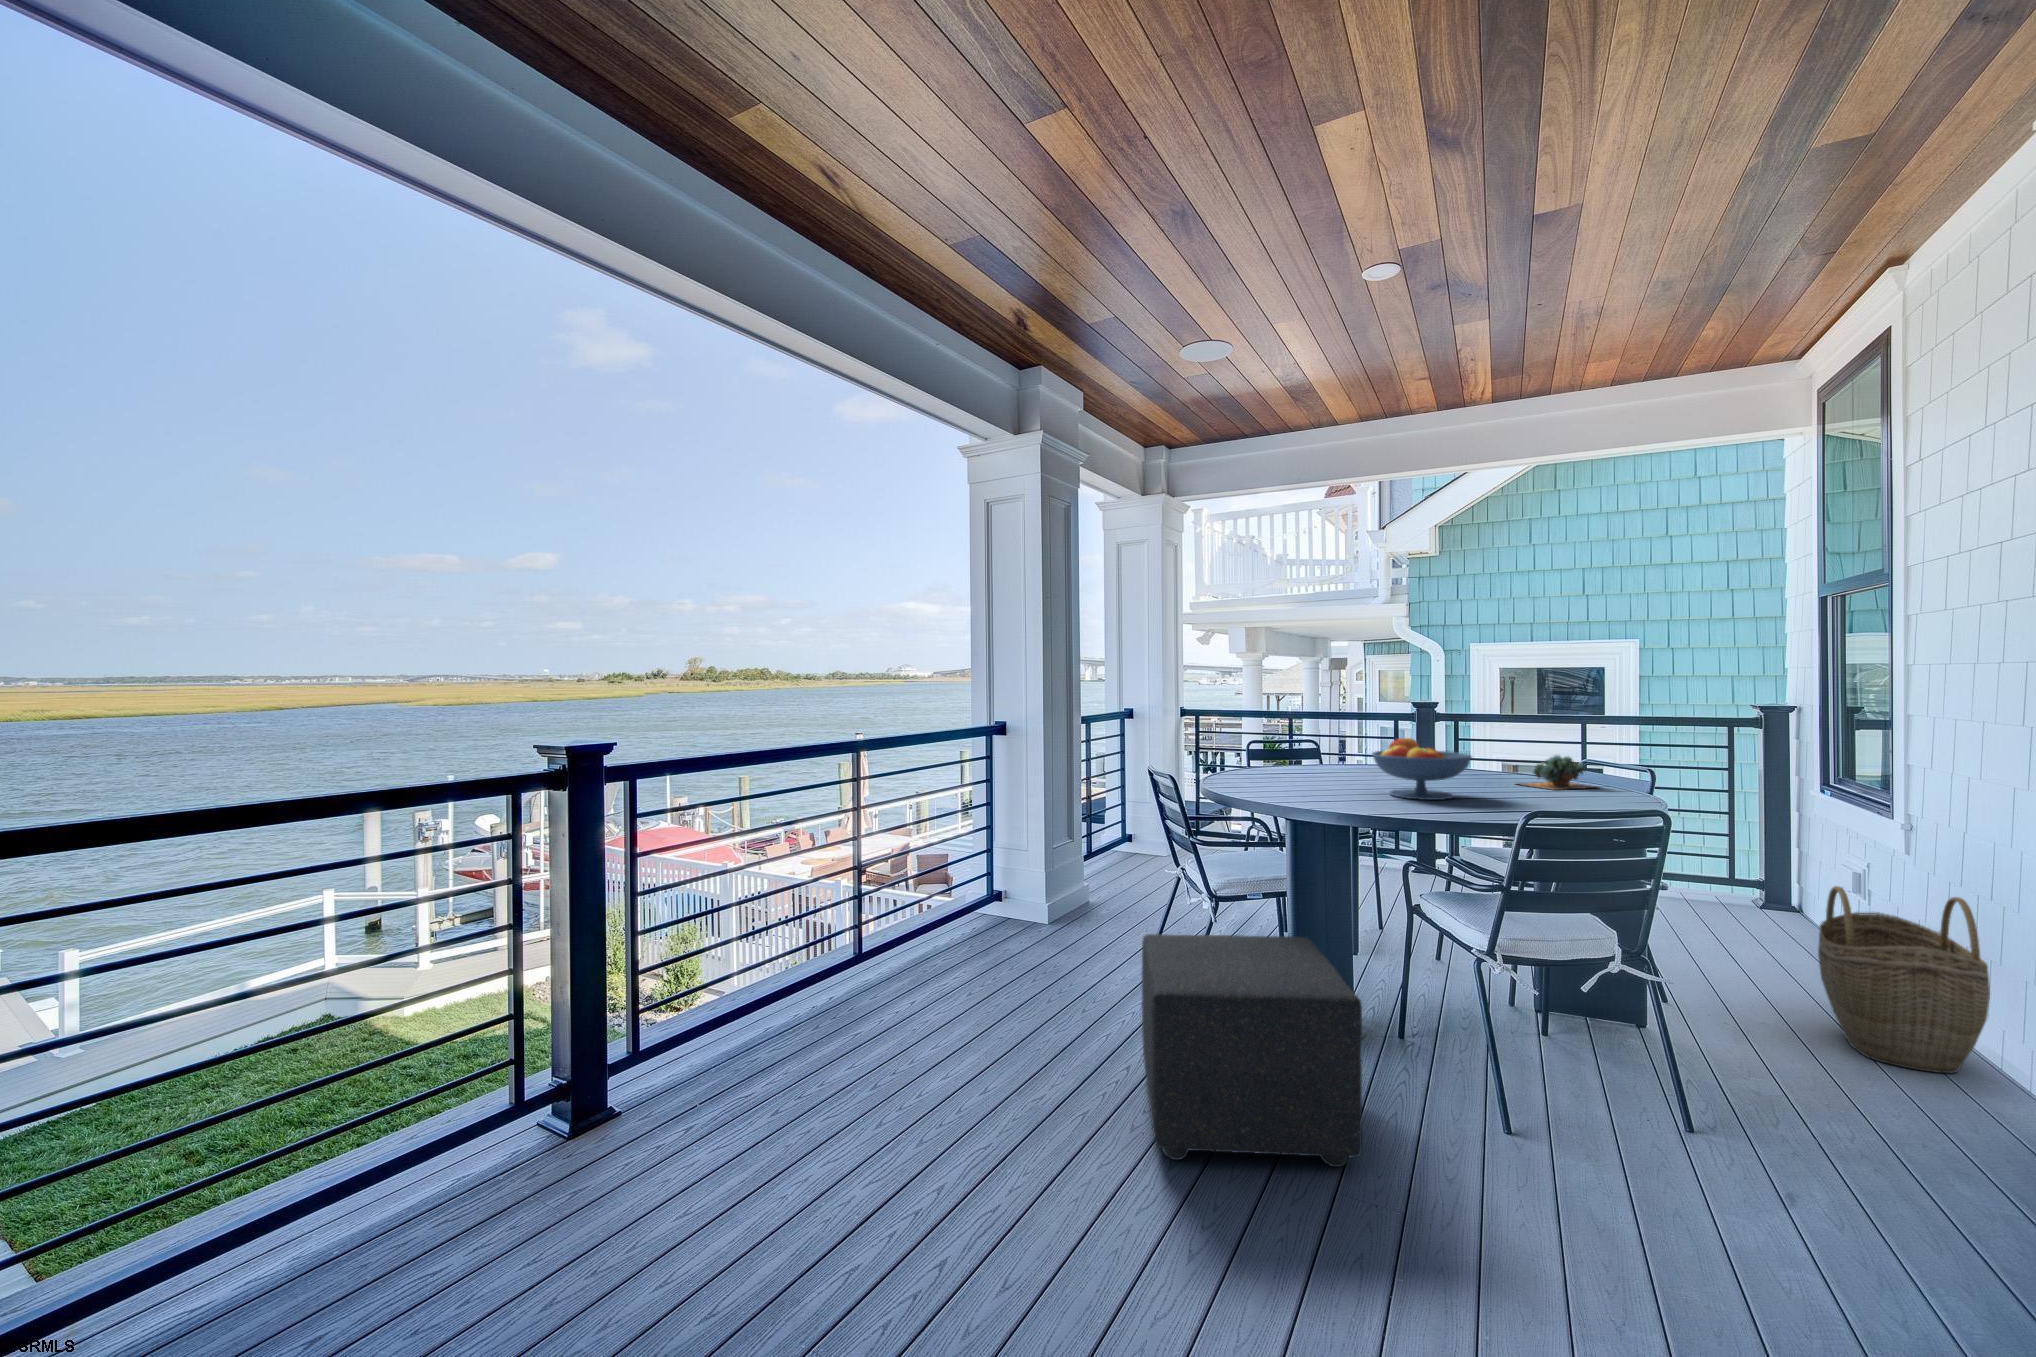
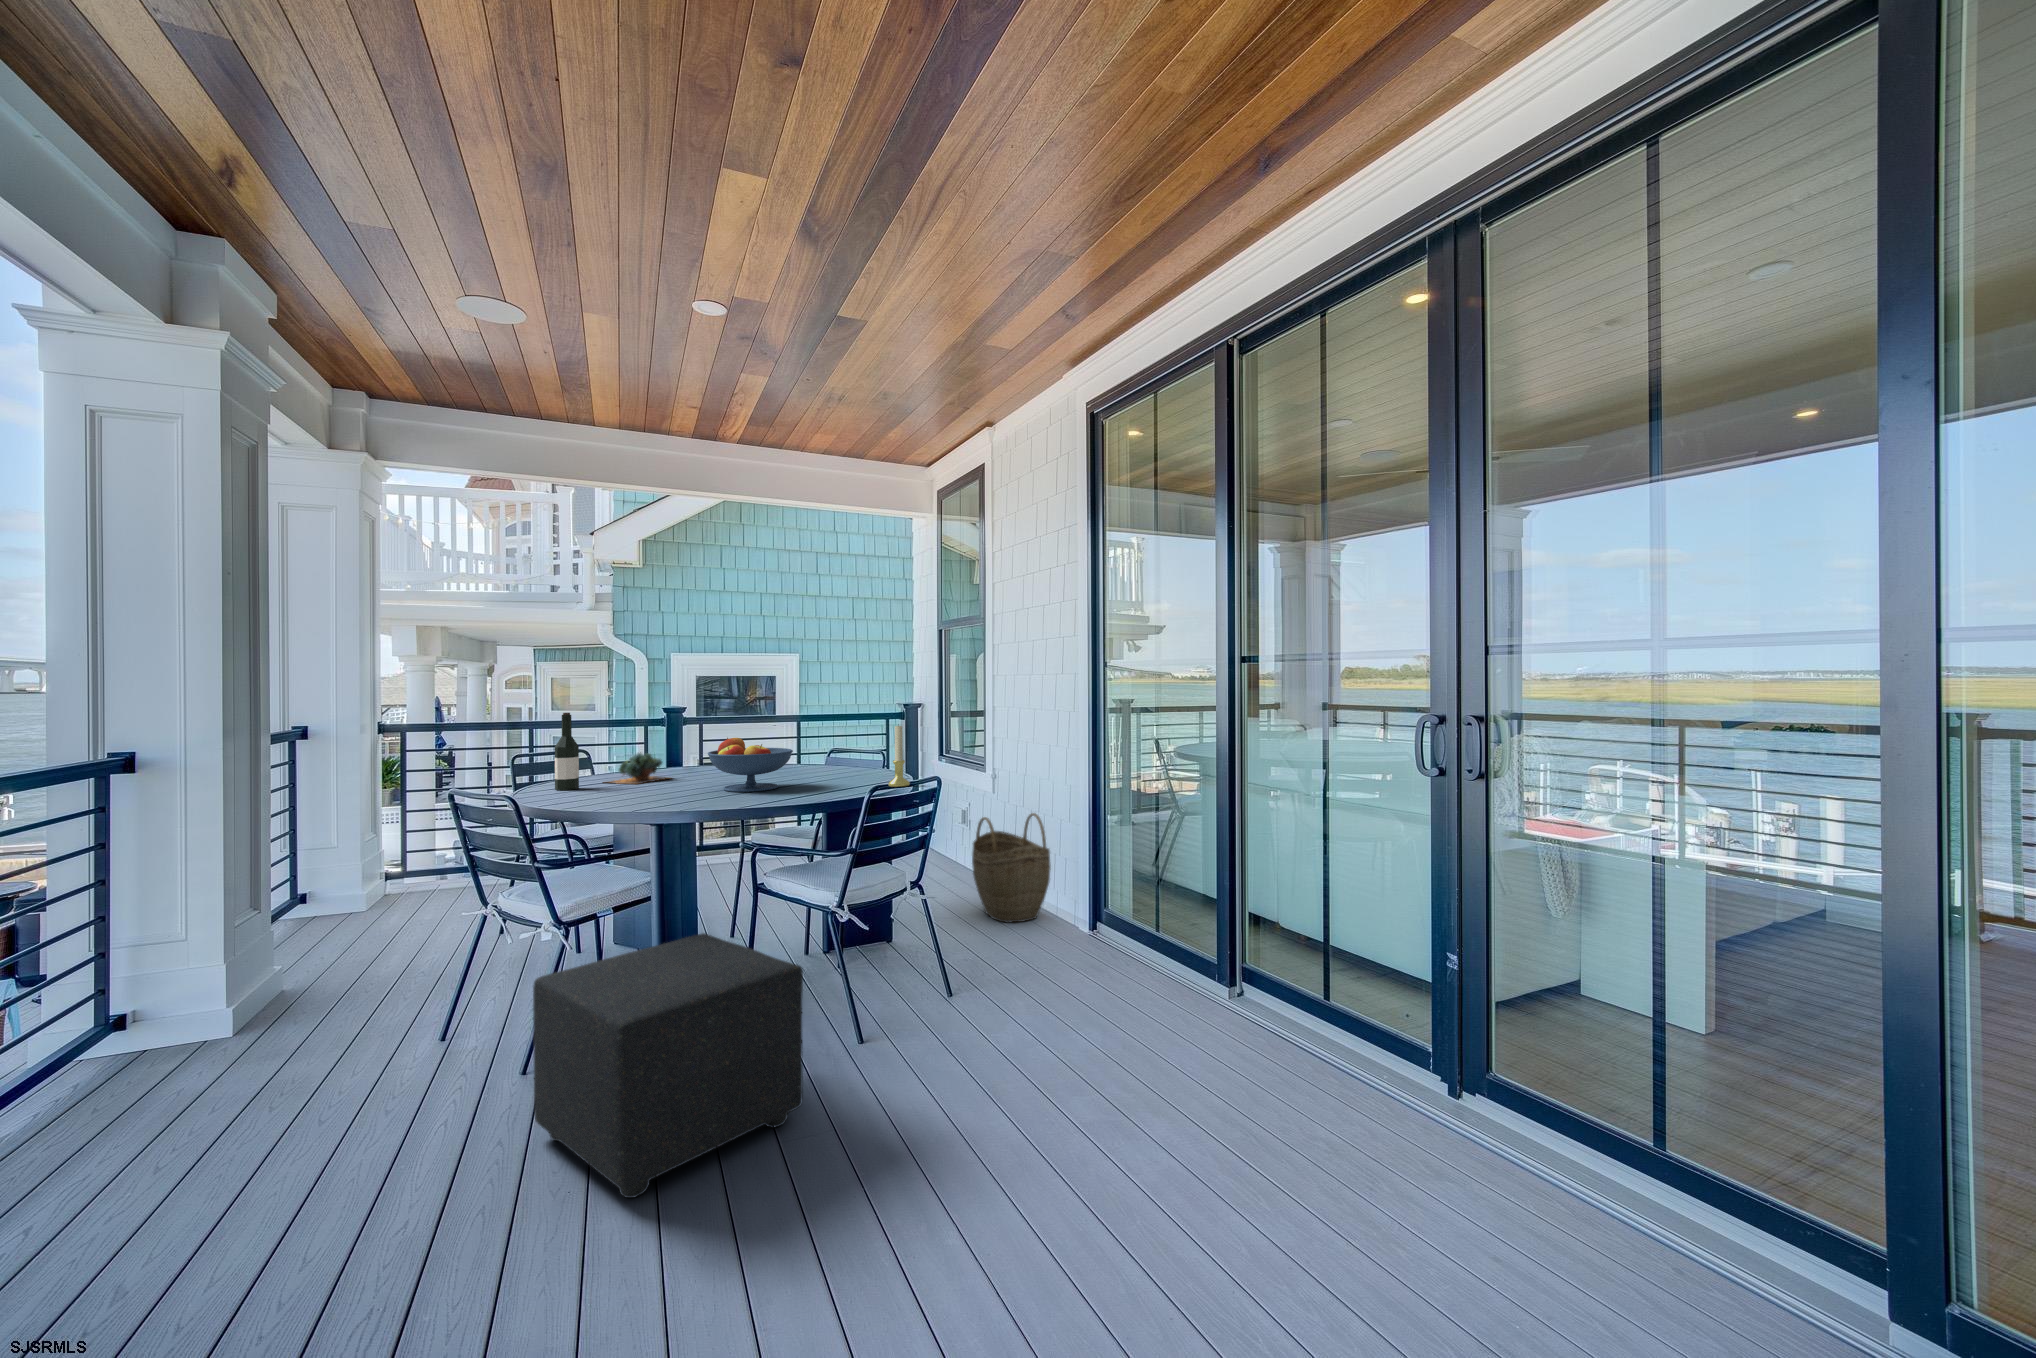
wine bottle: none [1249,705,1268,777] -> present [555,713,579,790]
candle holder: none [1600,733,1635,818] -> present [888,726,910,787]
succulent plant: present [1520,755,1595,790] -> present [608,752,668,784]

